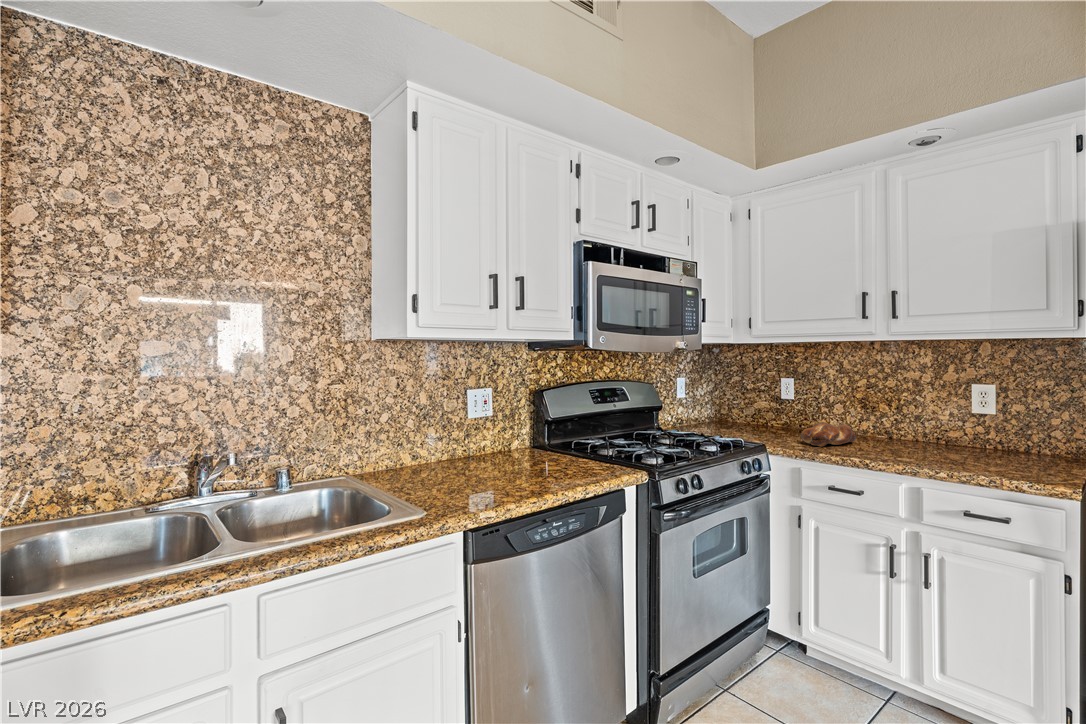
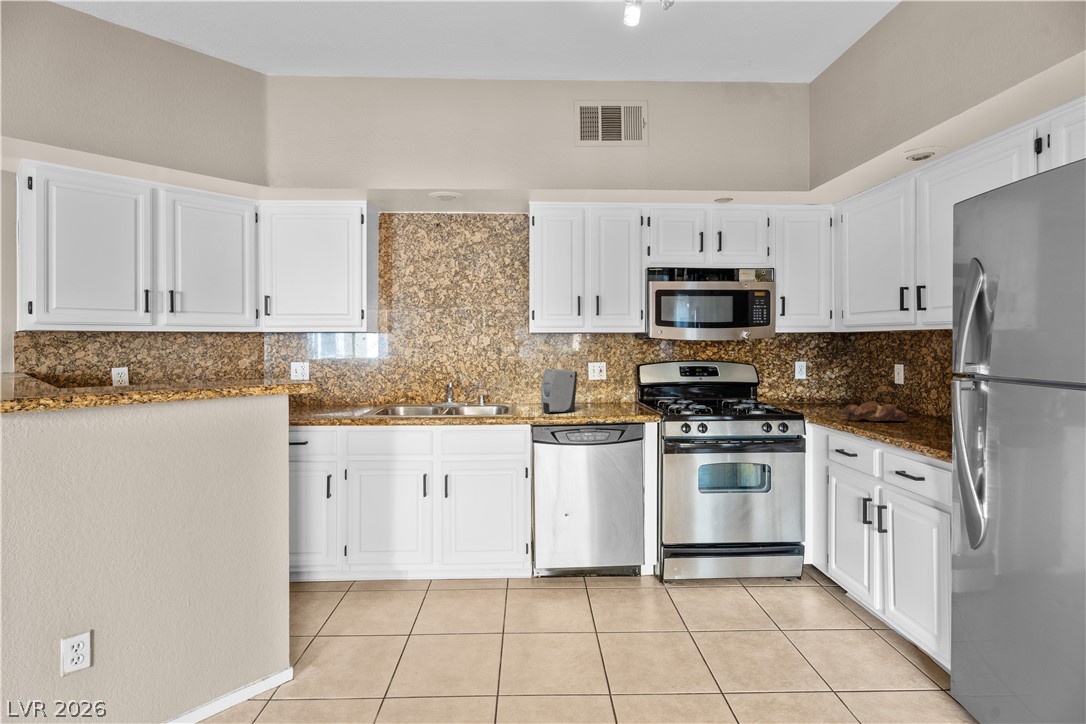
soap dispenser: none [450,406,508,491] -> present [541,369,577,413]

